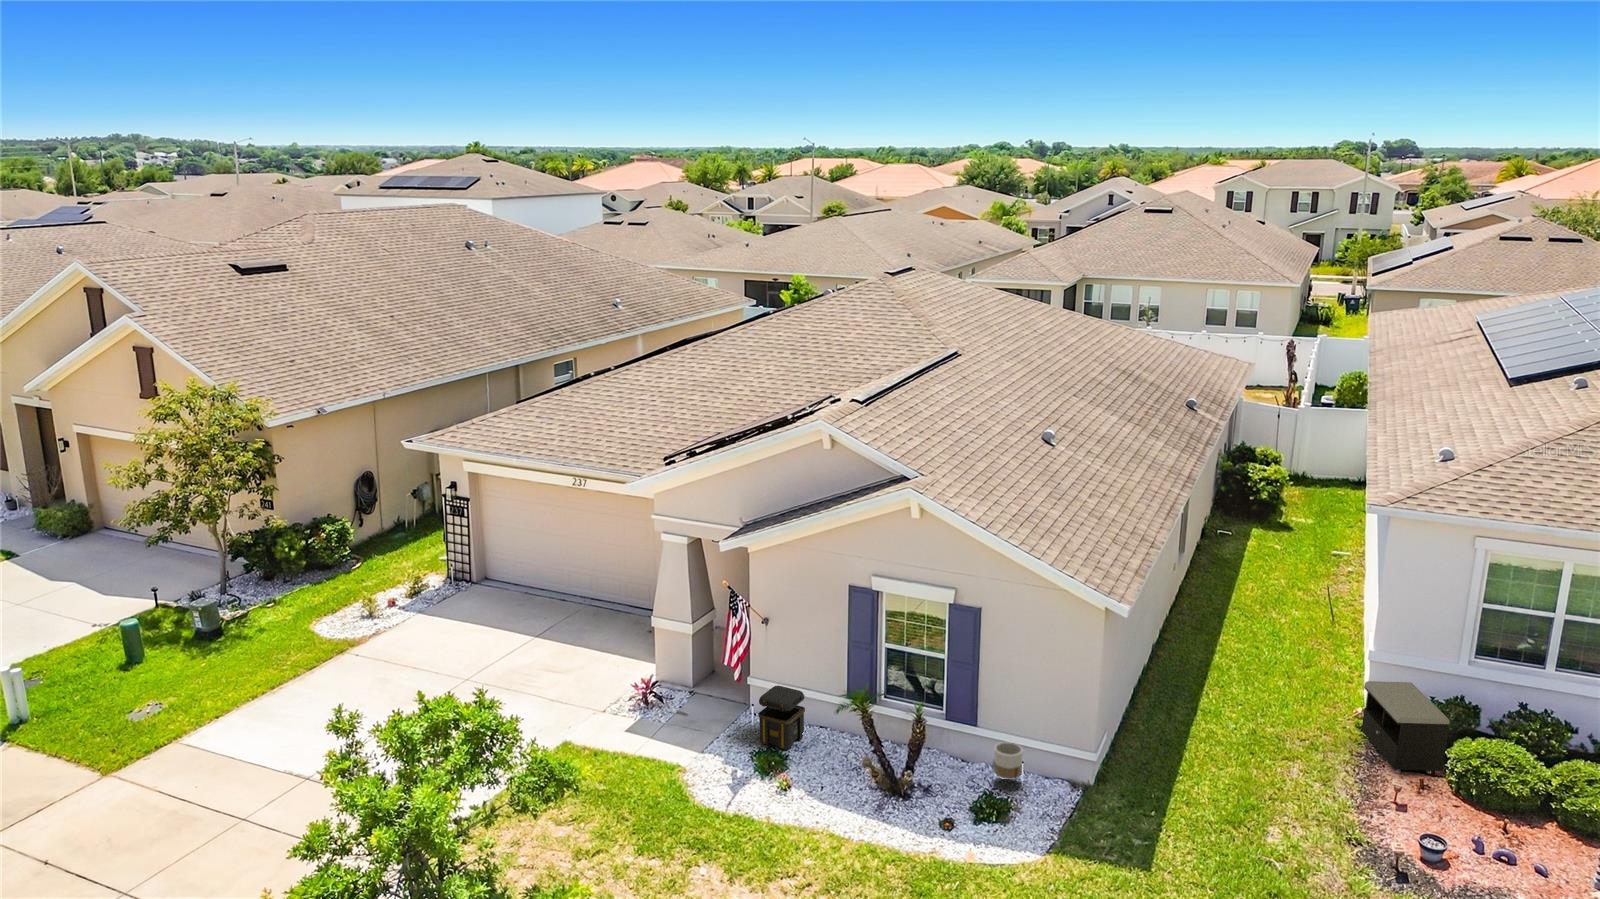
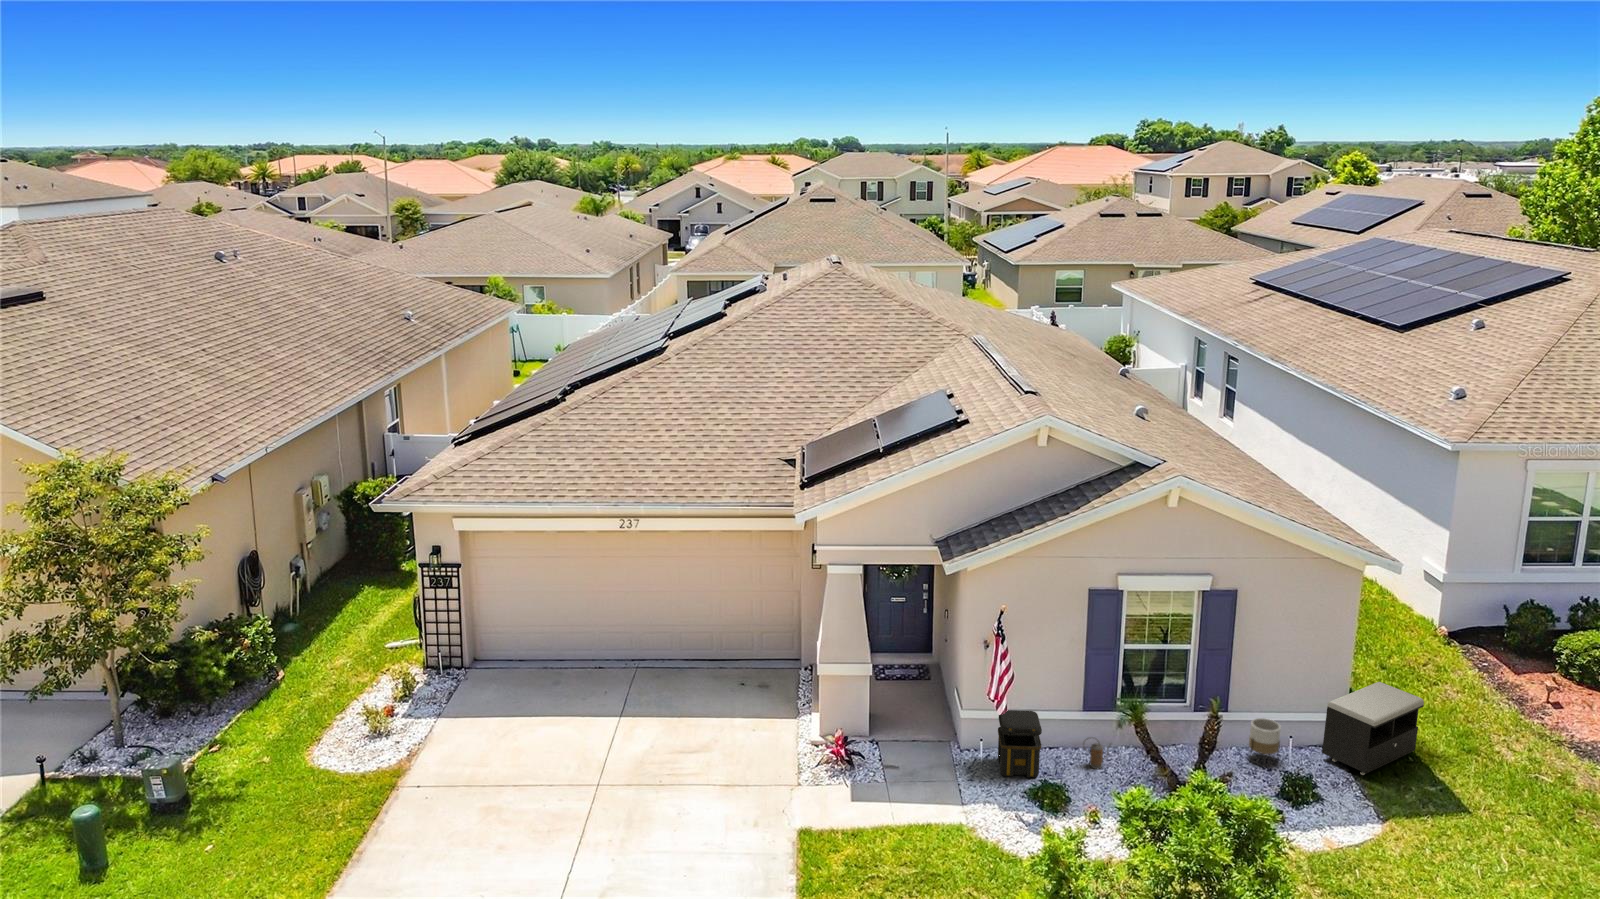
storage bench: present [1361,681,1450,774] -> present [1322,682,1424,775]
watering can: none [839,725,864,757] -> present [1088,738,1110,769]

